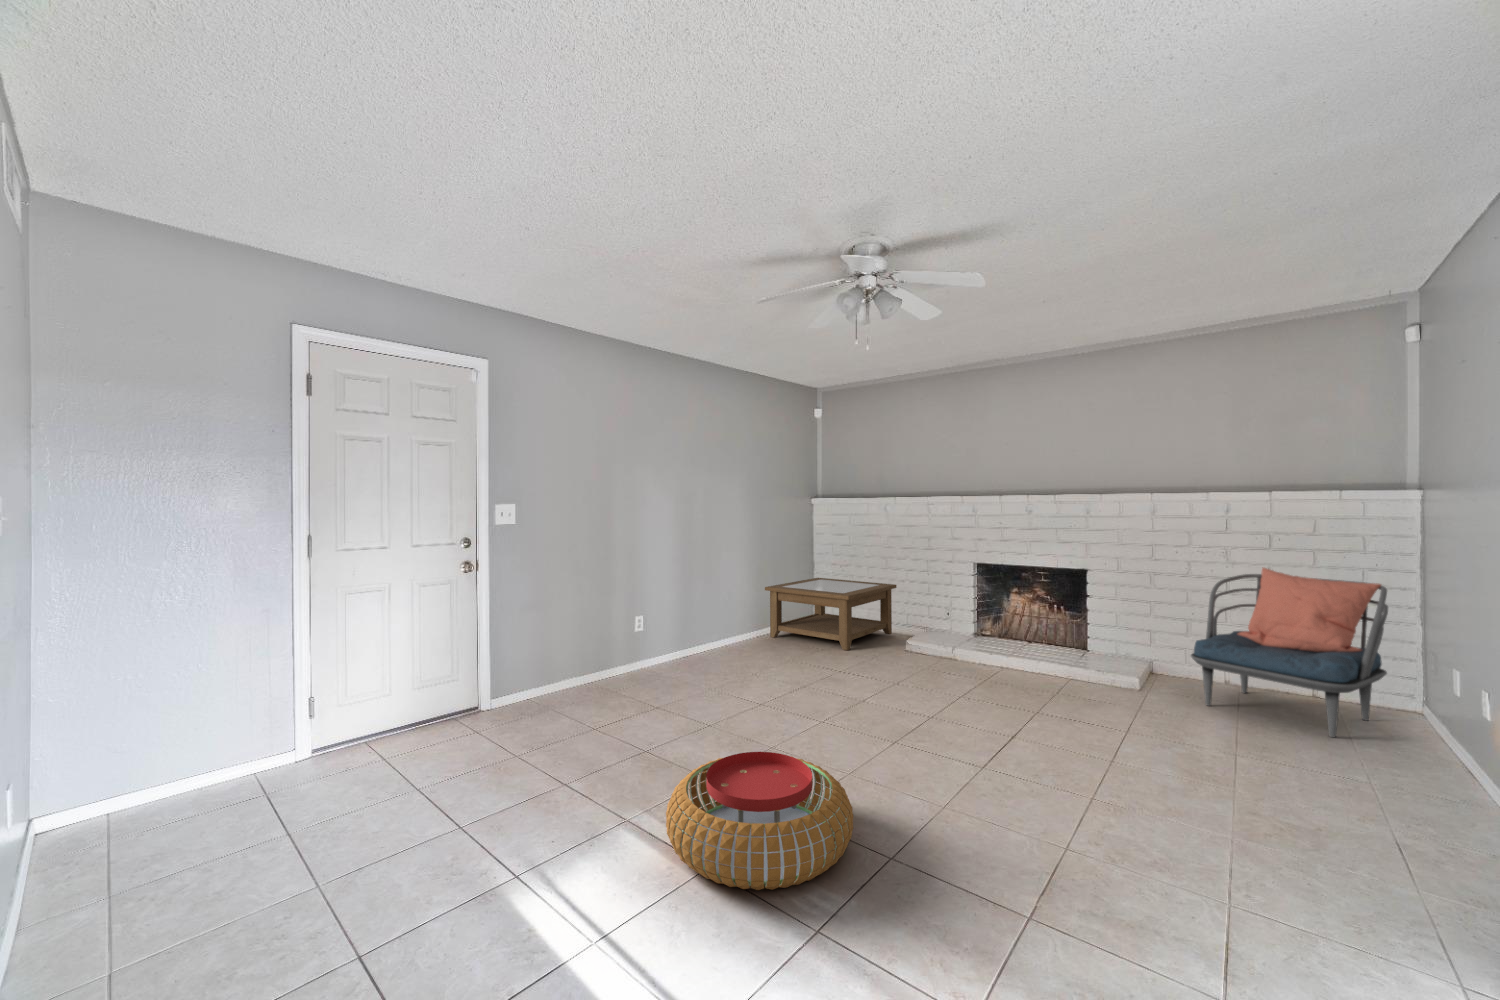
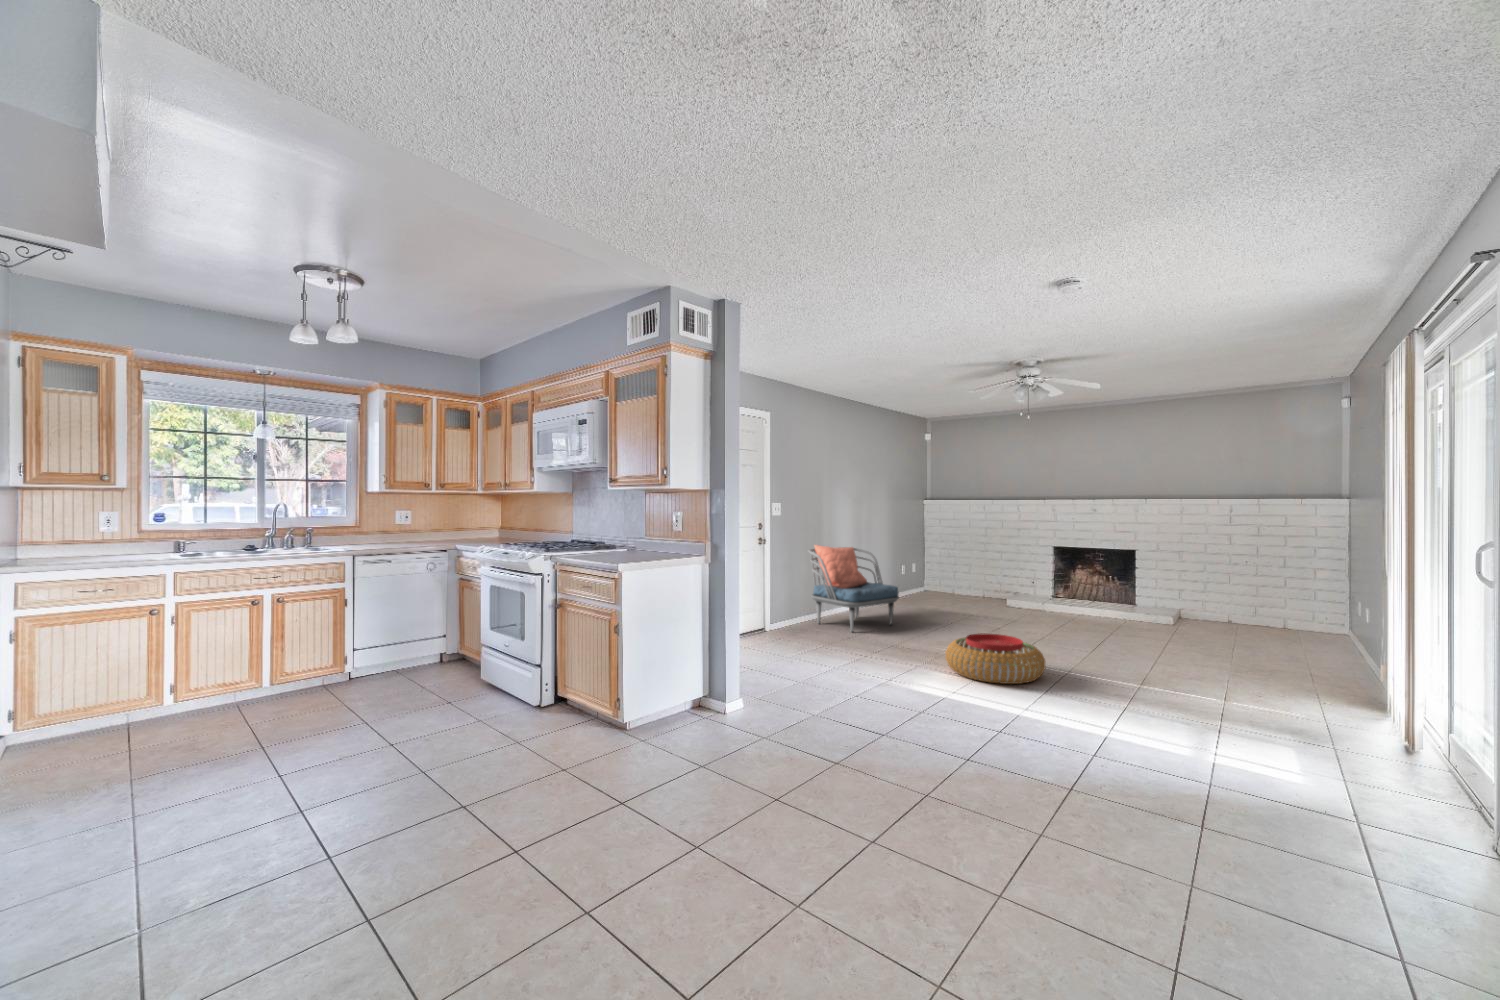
armchair: present [1191,568,1388,737] -> present [808,545,899,632]
coffee table: present [765,578,896,650] -> none [899,559,992,606]

